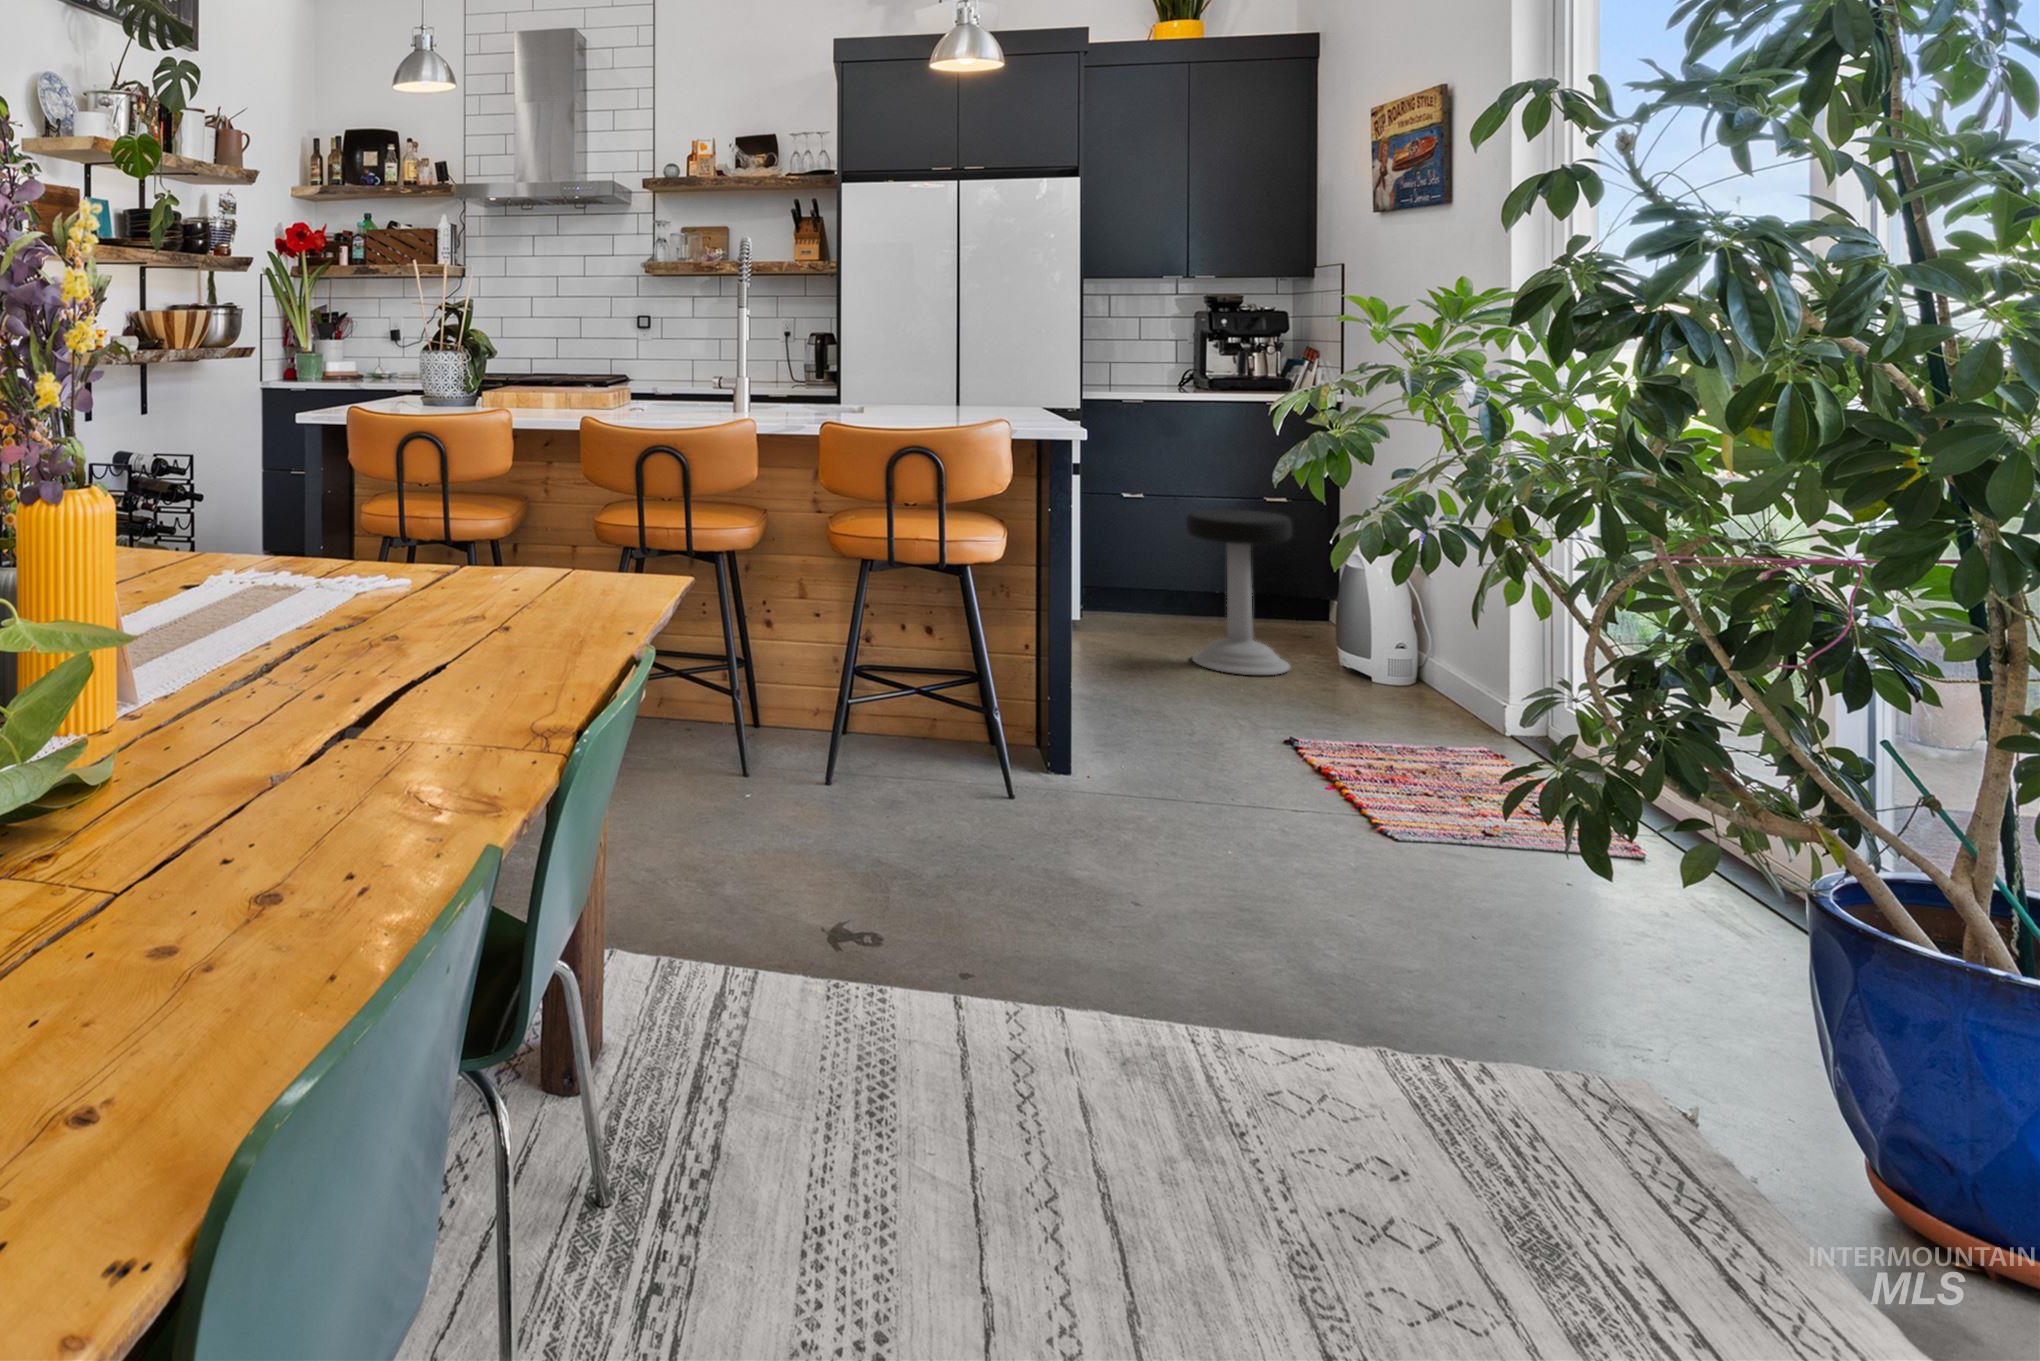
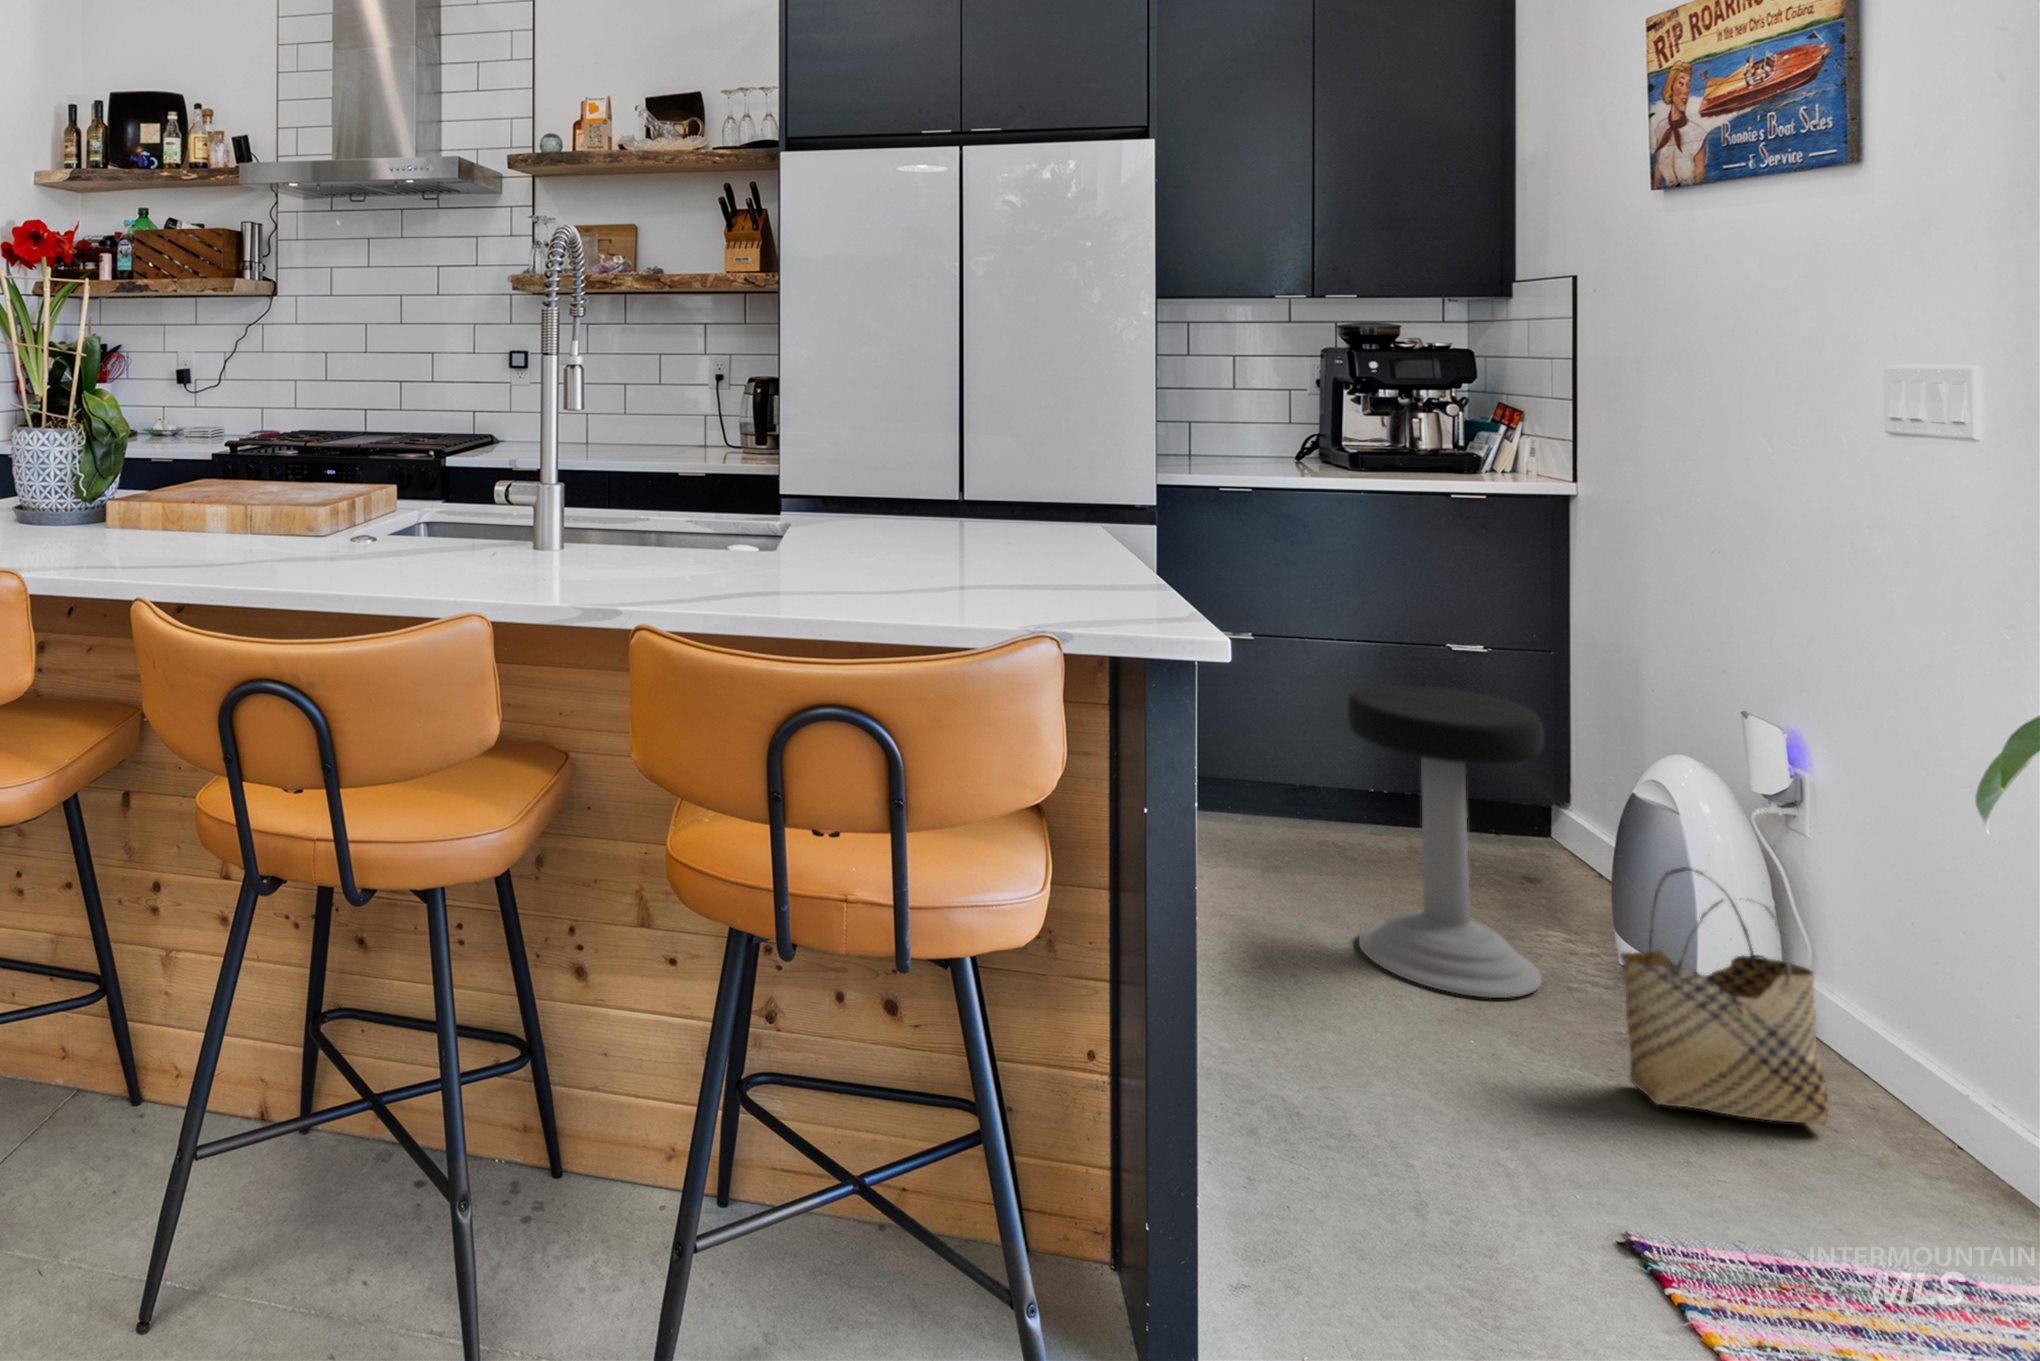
woven basket: none [1311,586,1410,709] -> present [1621,867,1829,1125]

